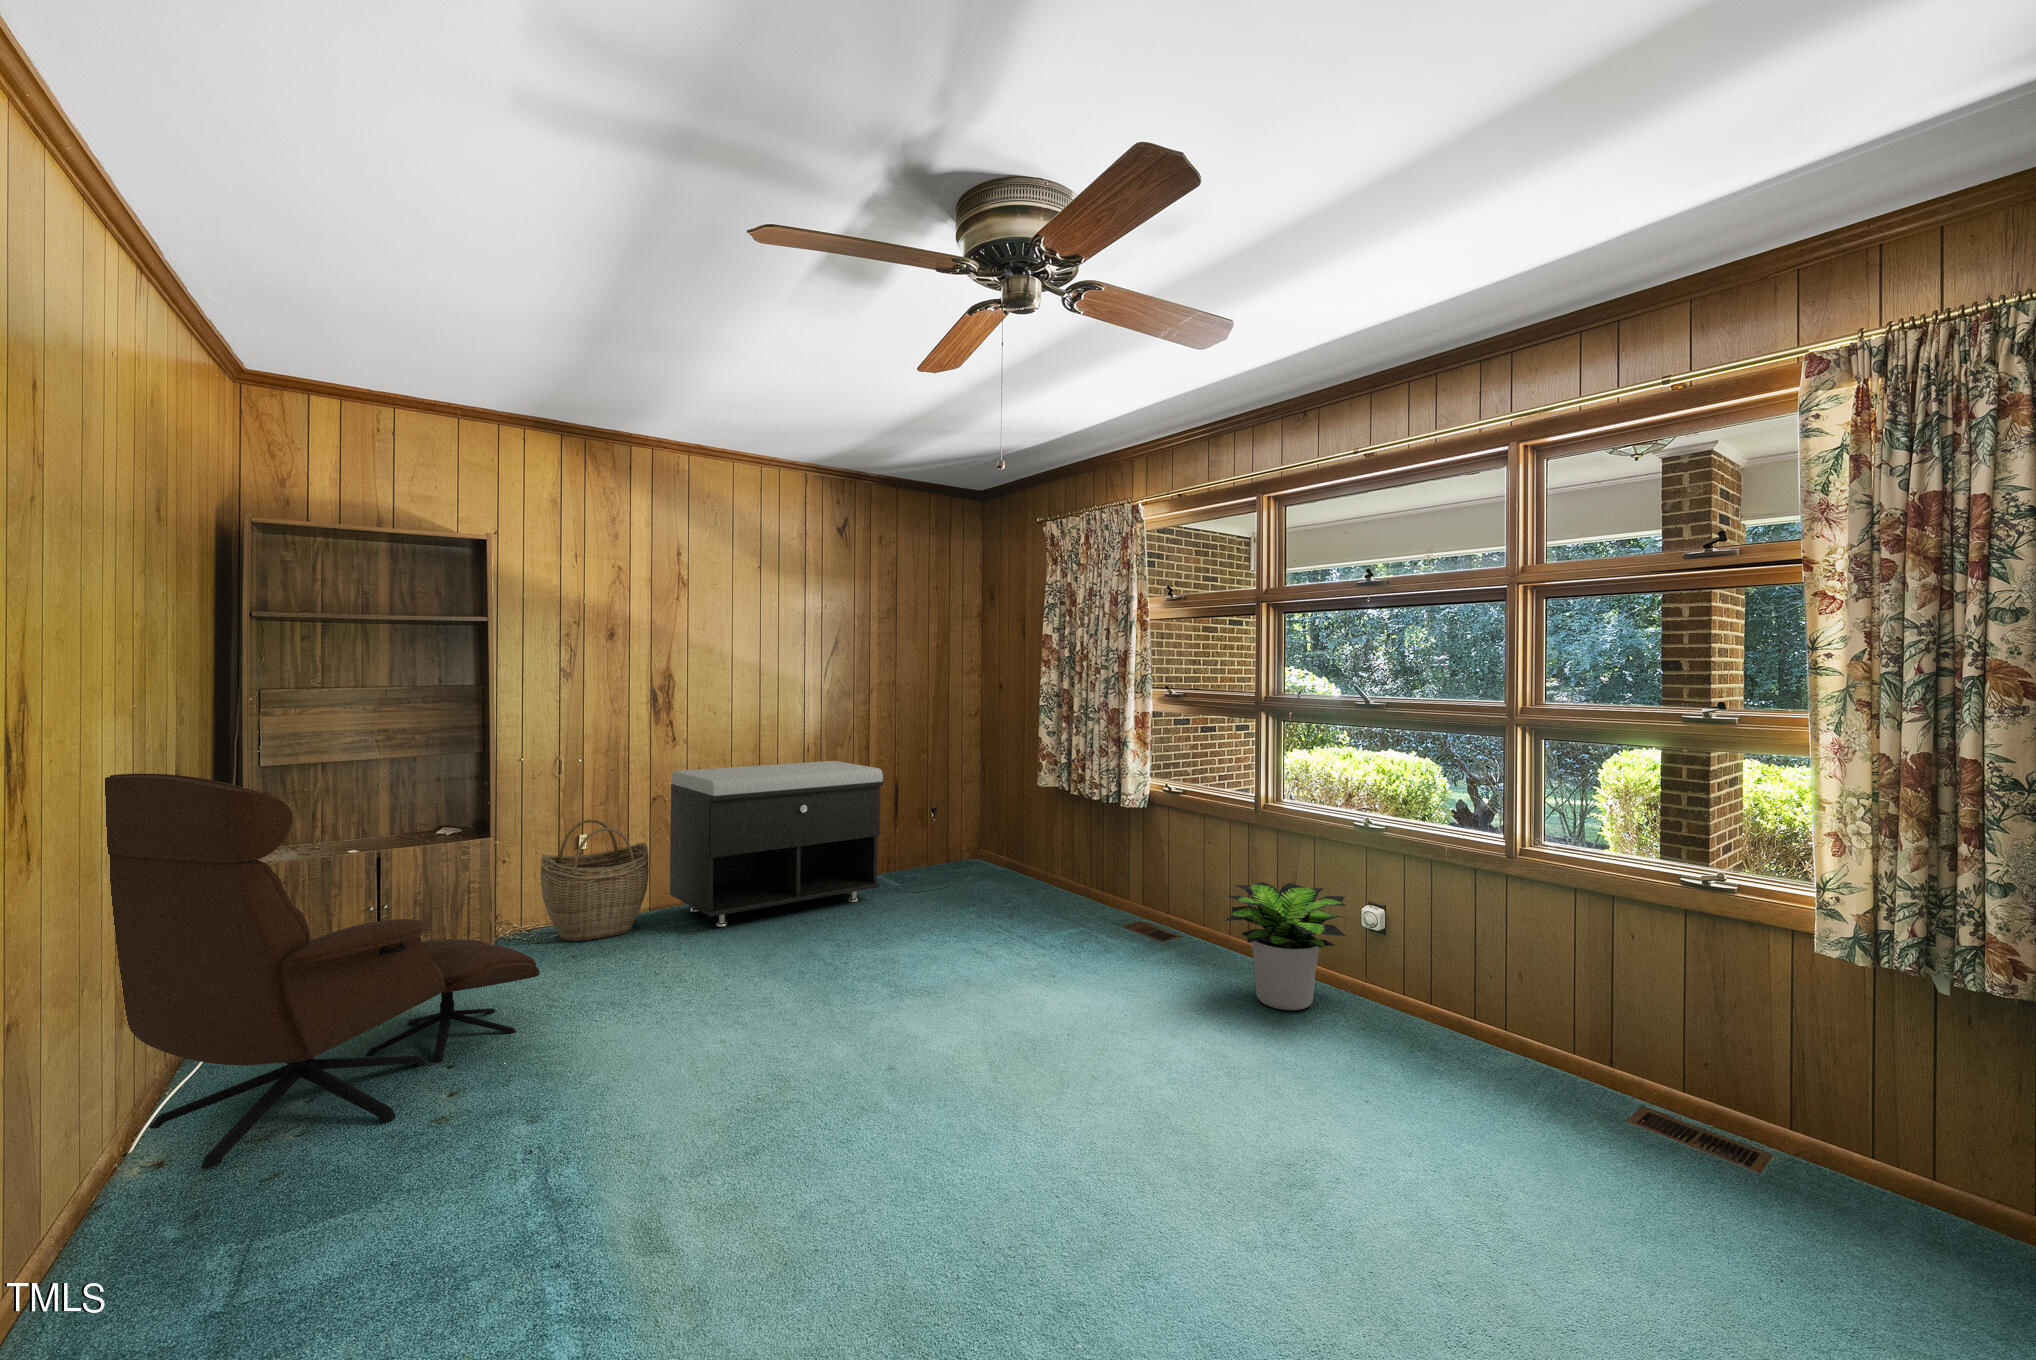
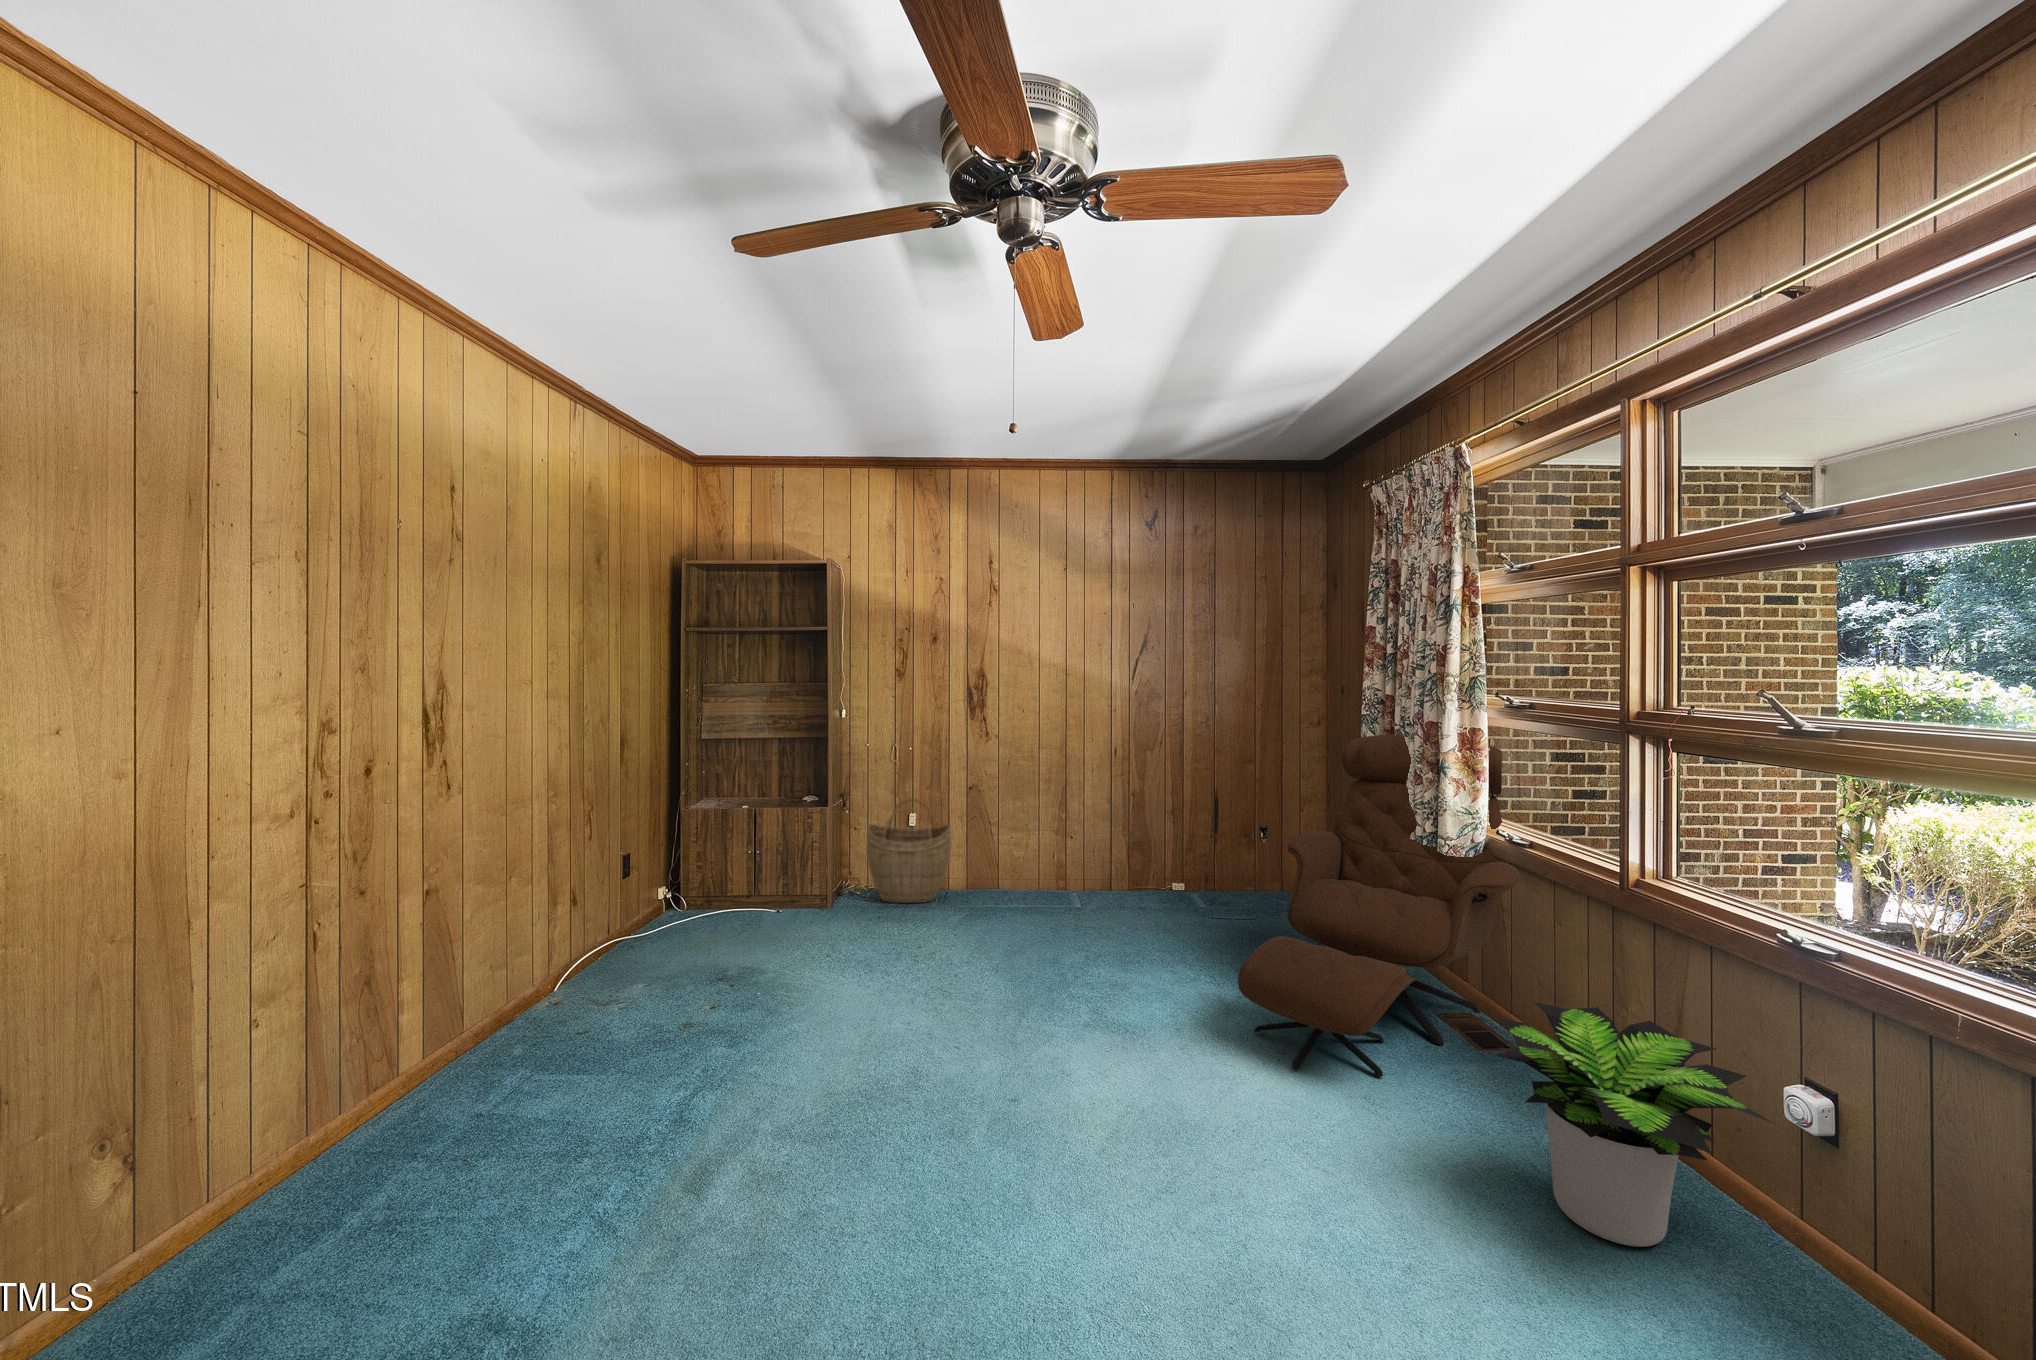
storage bench: present [670,761,883,927] -> none [981,762,1169,913]
lounge chair: present [105,774,539,1169] -> present [1238,735,1520,1076]

